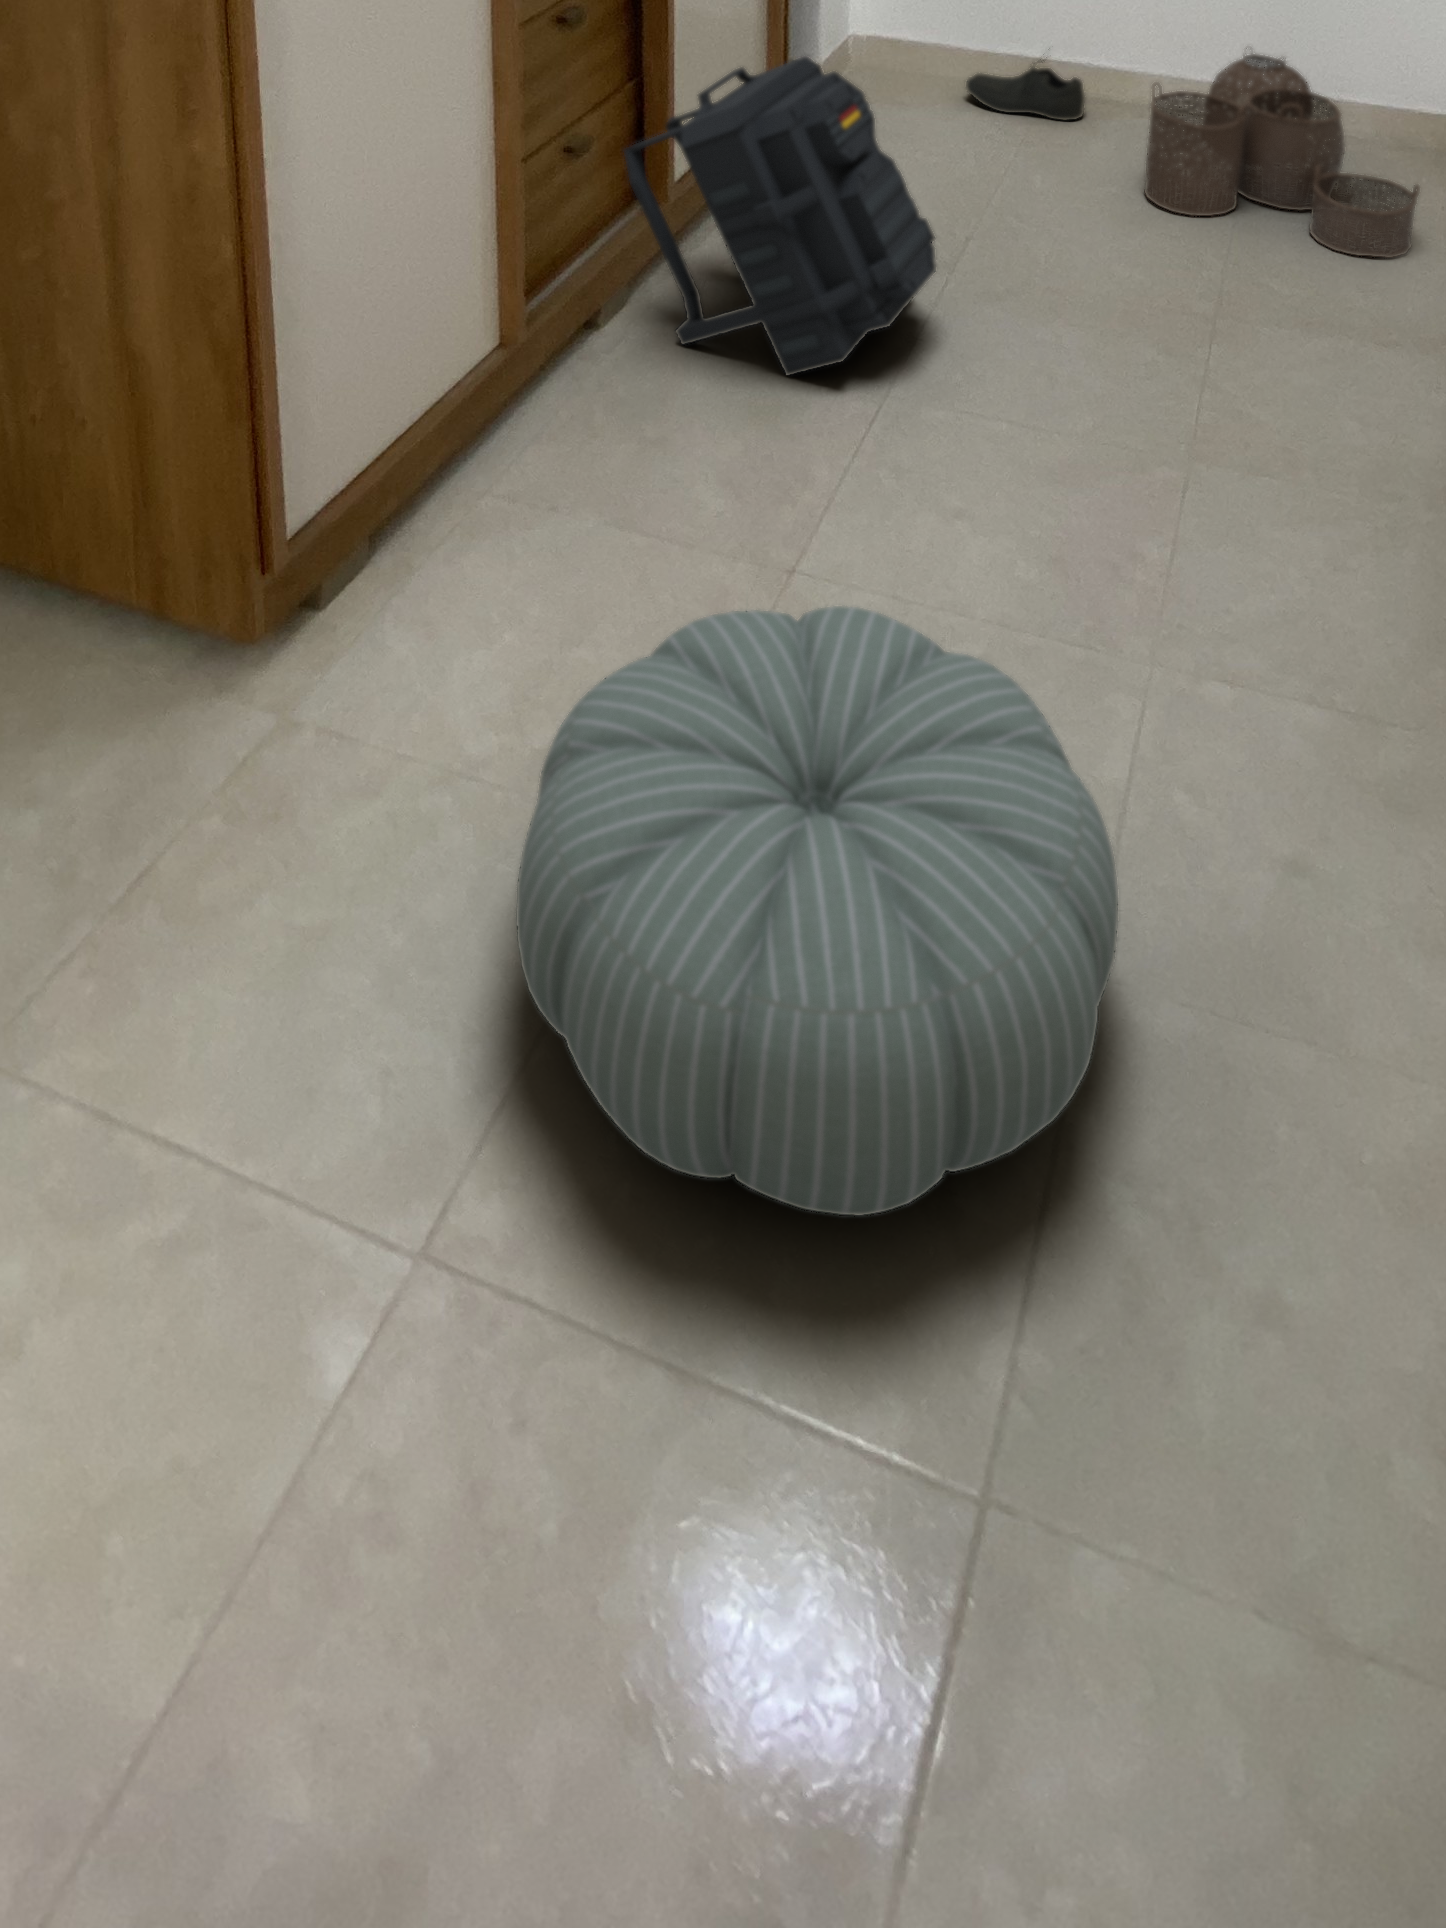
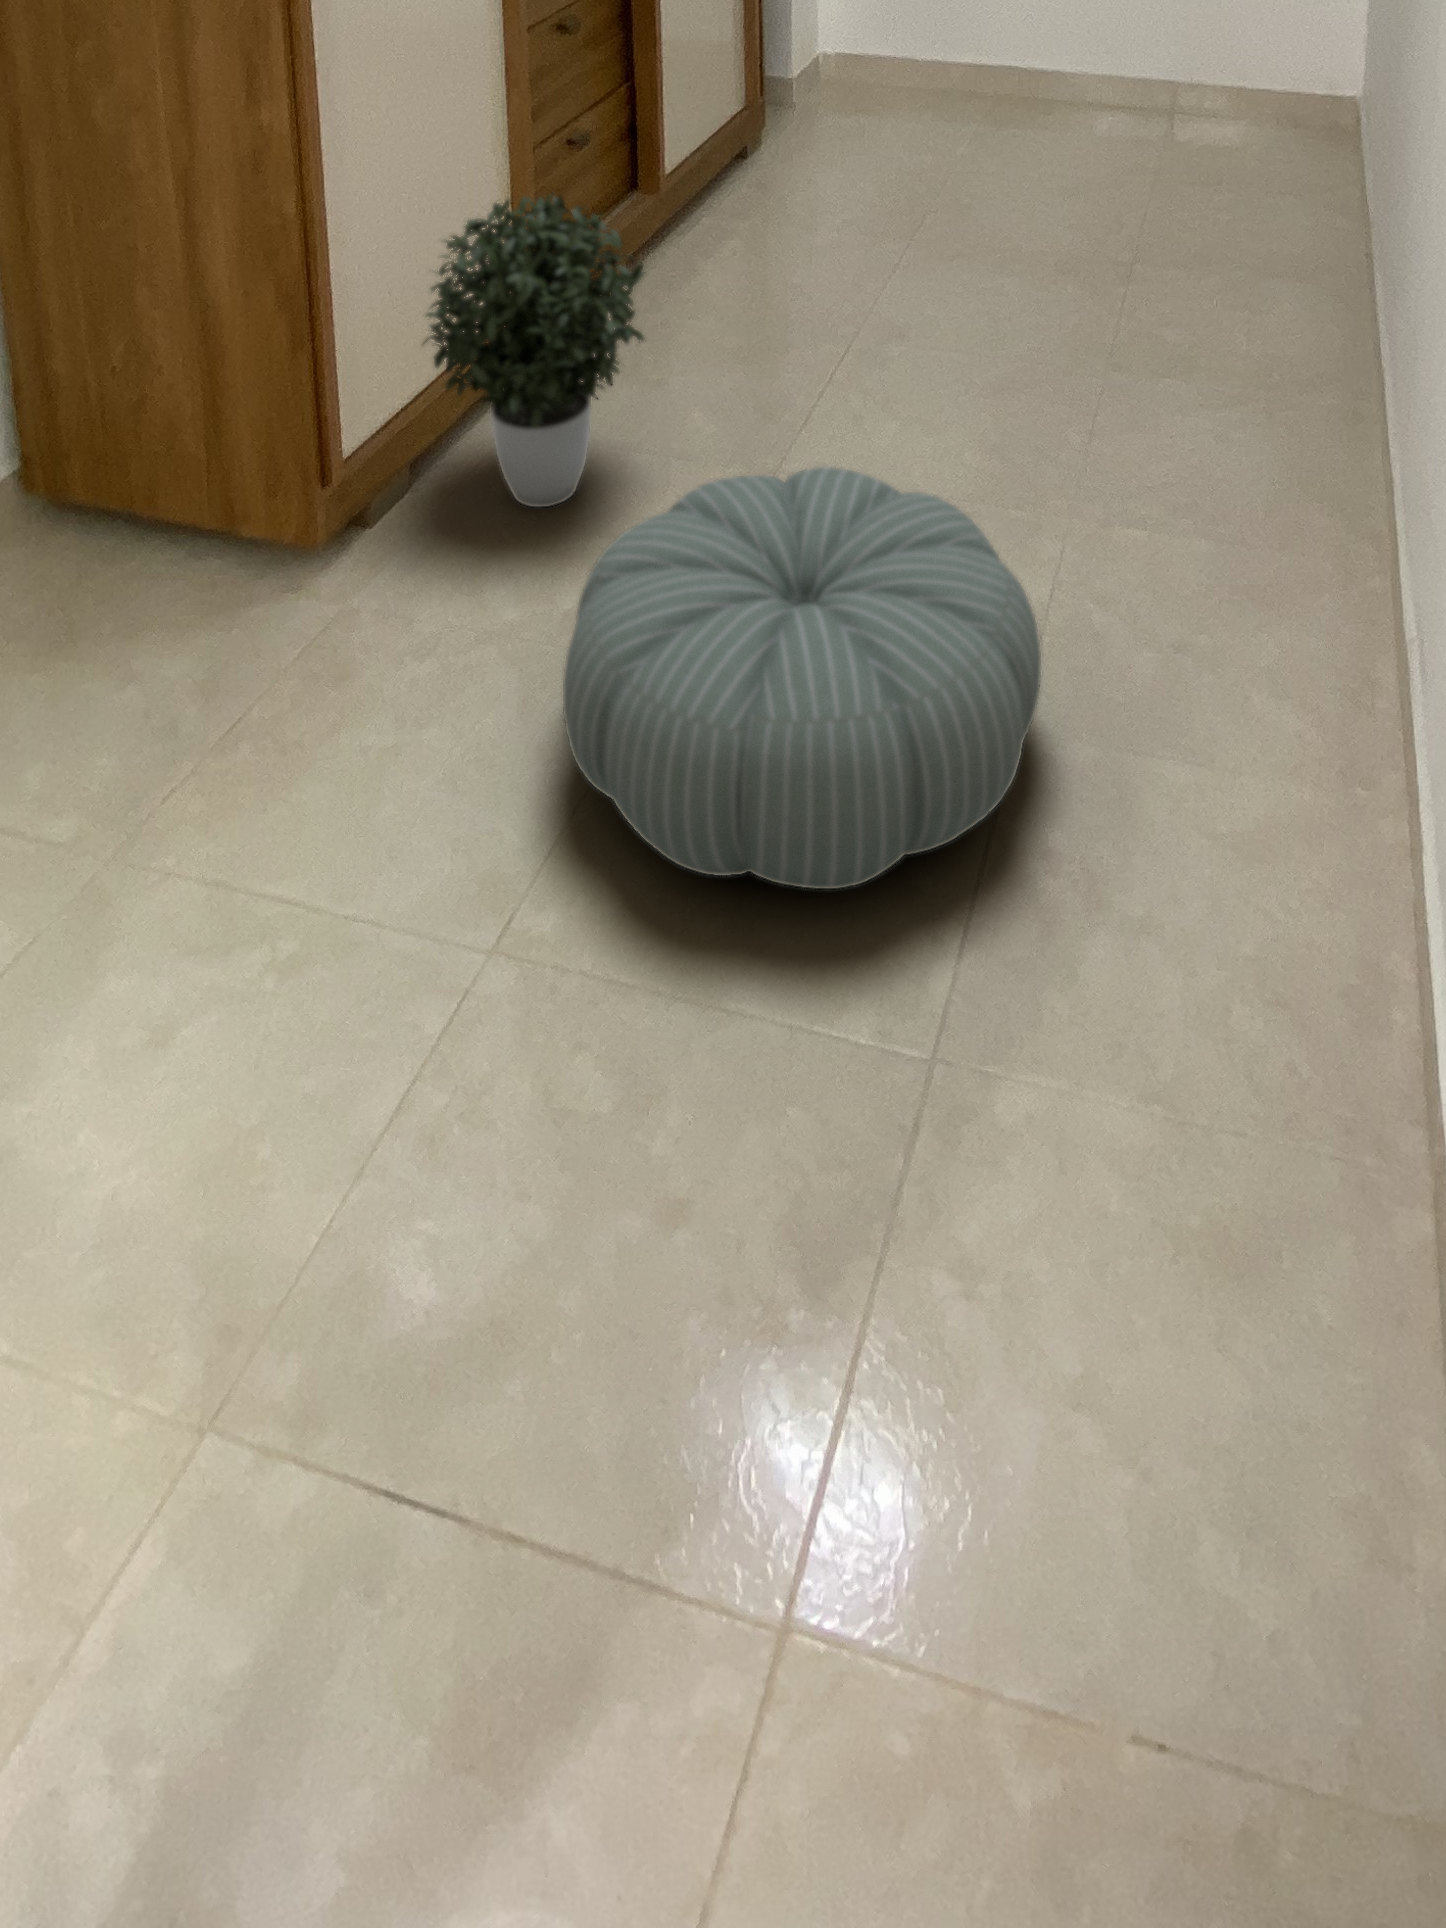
woven basket: present [1145,48,1420,258] -> none [1083,42,1311,212]
backpack: present [624,57,936,375] -> none [621,55,899,332]
shoe: present [966,57,1085,120] -> none [927,53,1032,119]
potted plant: none [379,227,642,592] -> present [424,195,644,507]

